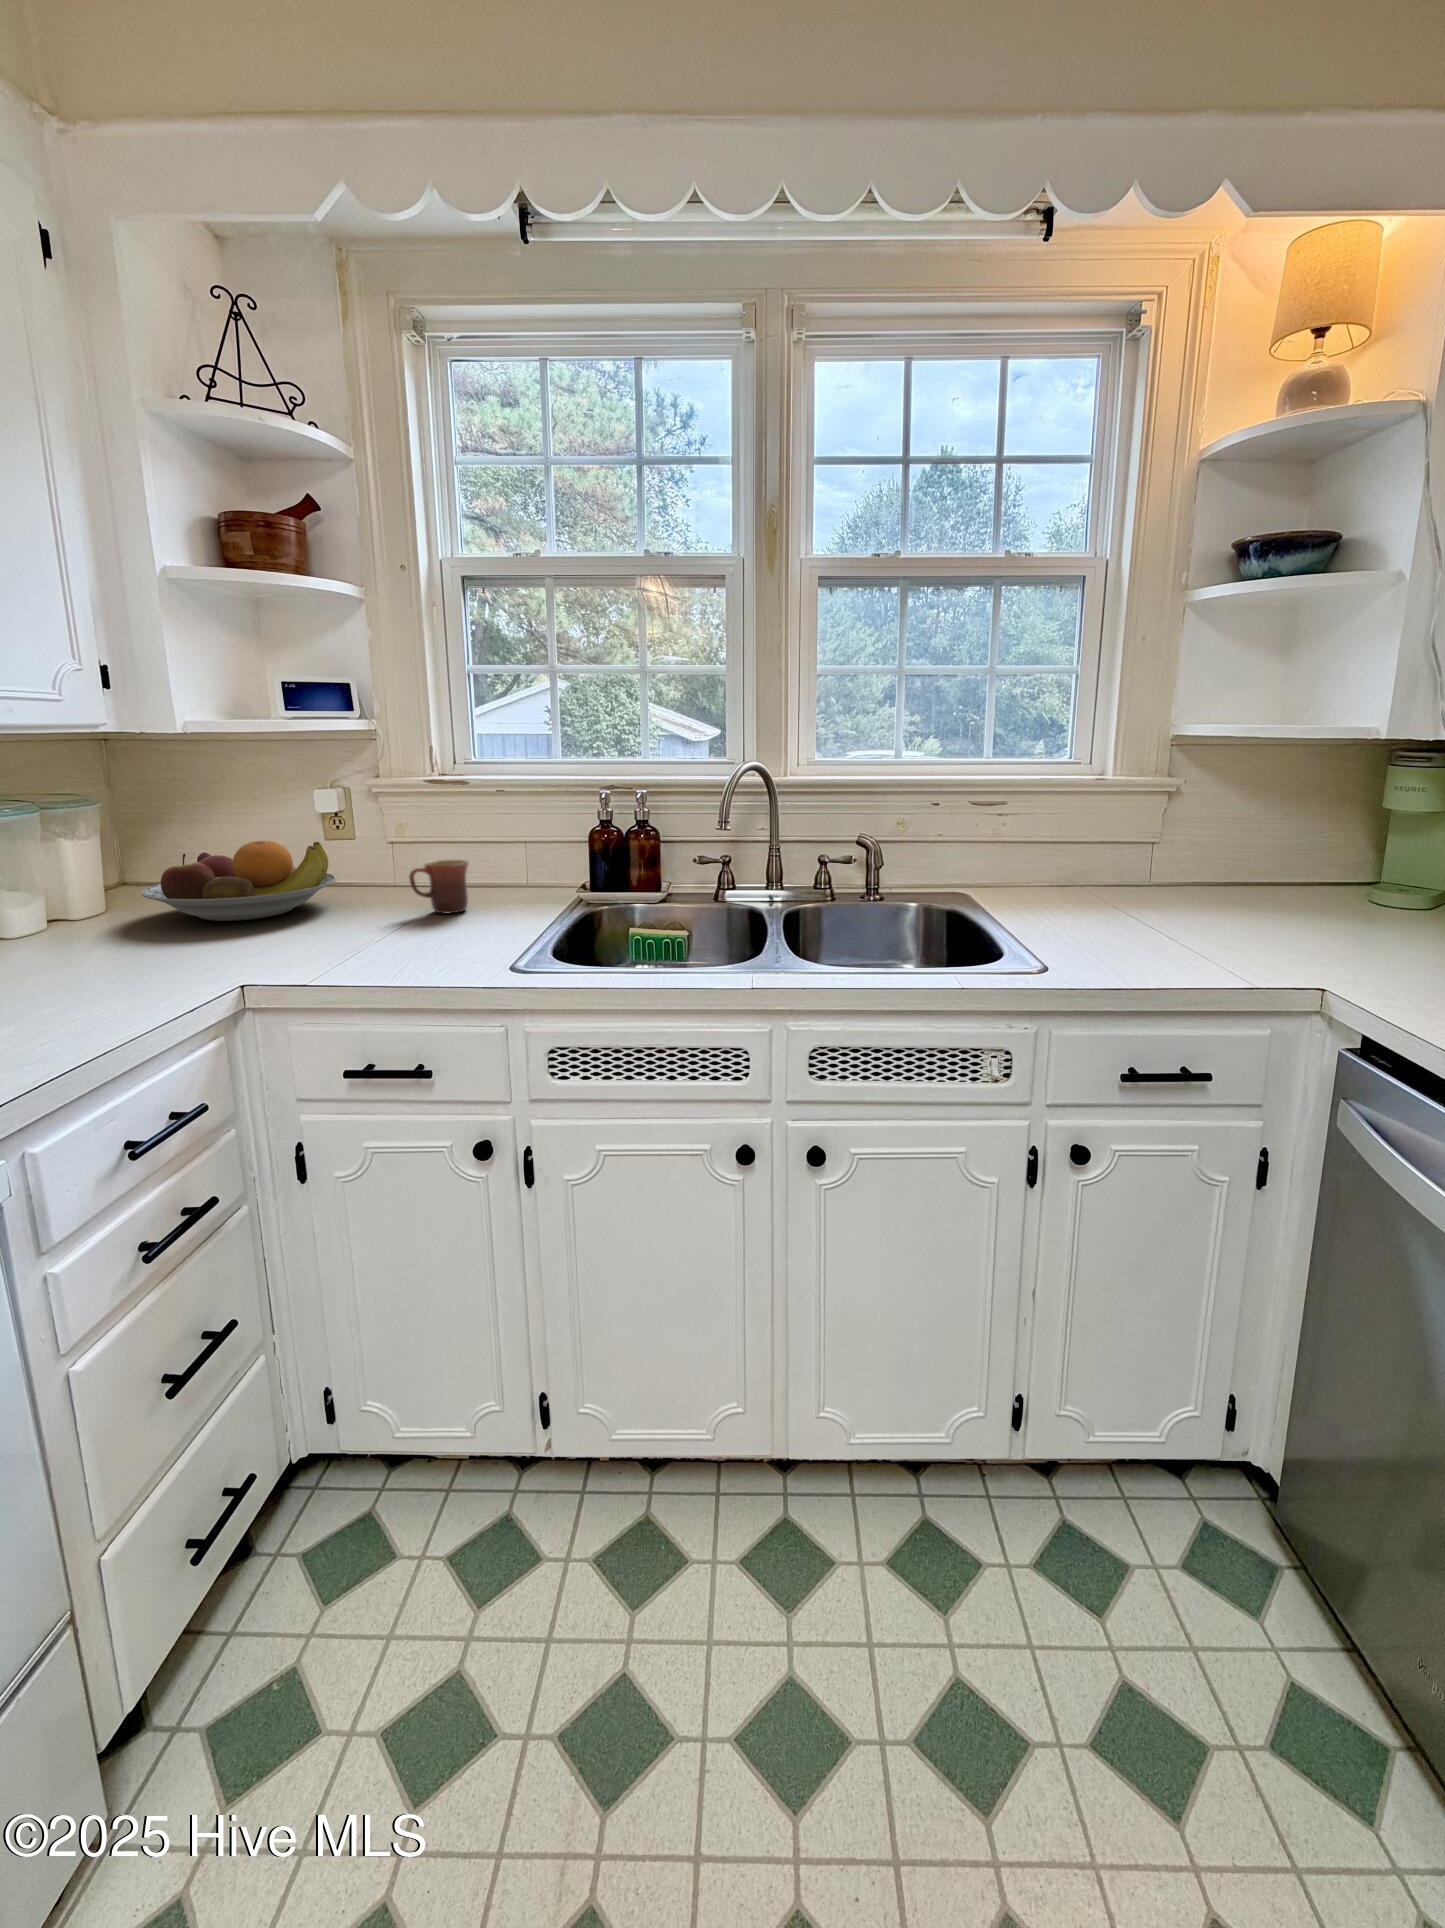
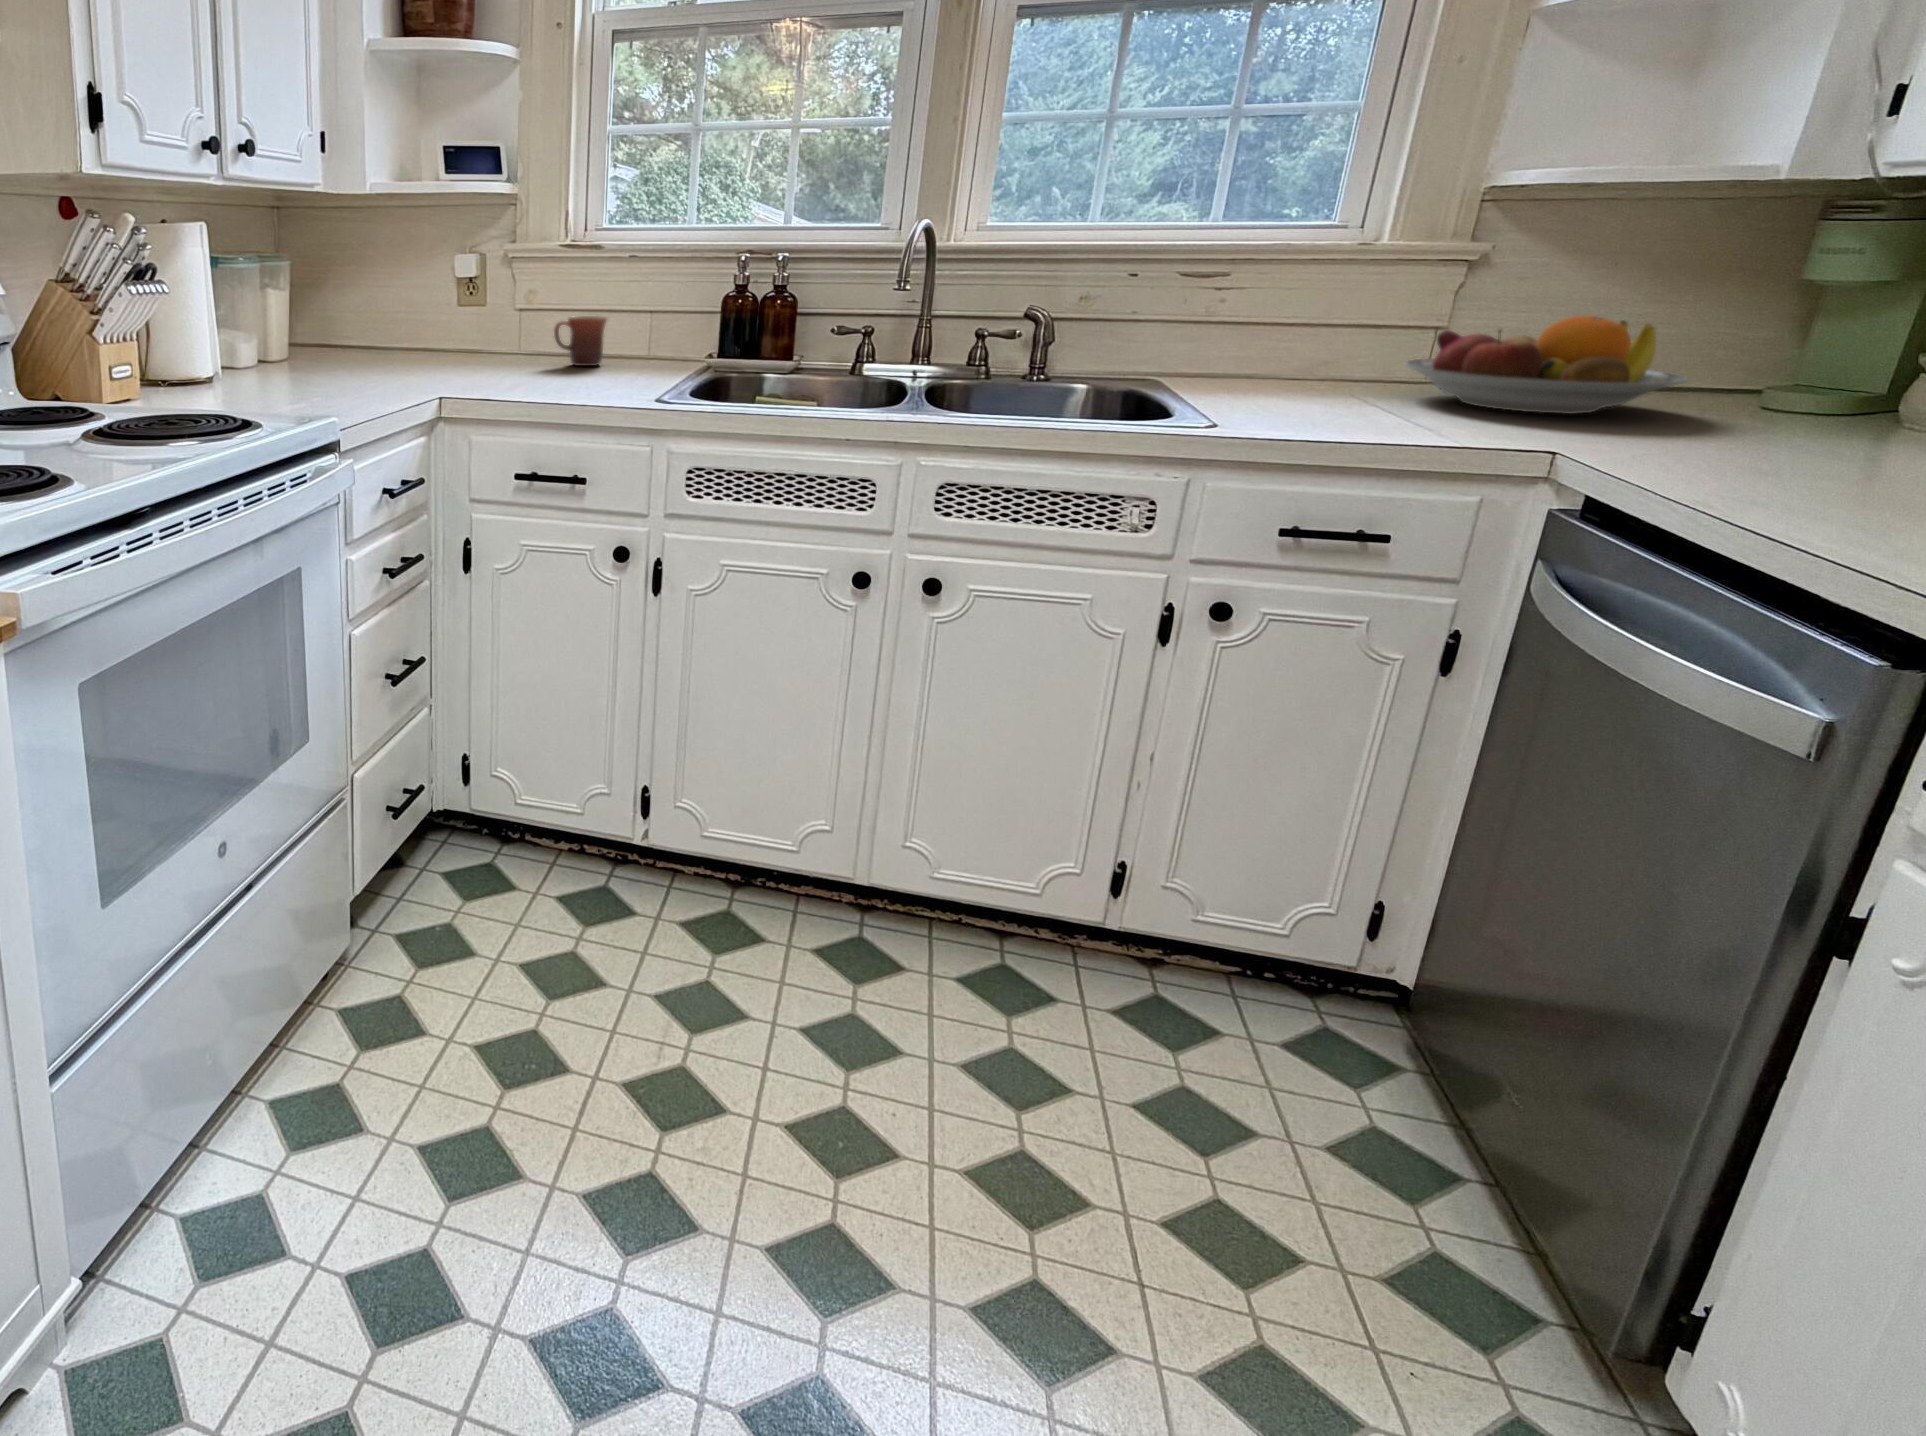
fruit bowl: present [141,841,336,921] -> present [1404,316,1687,414]

